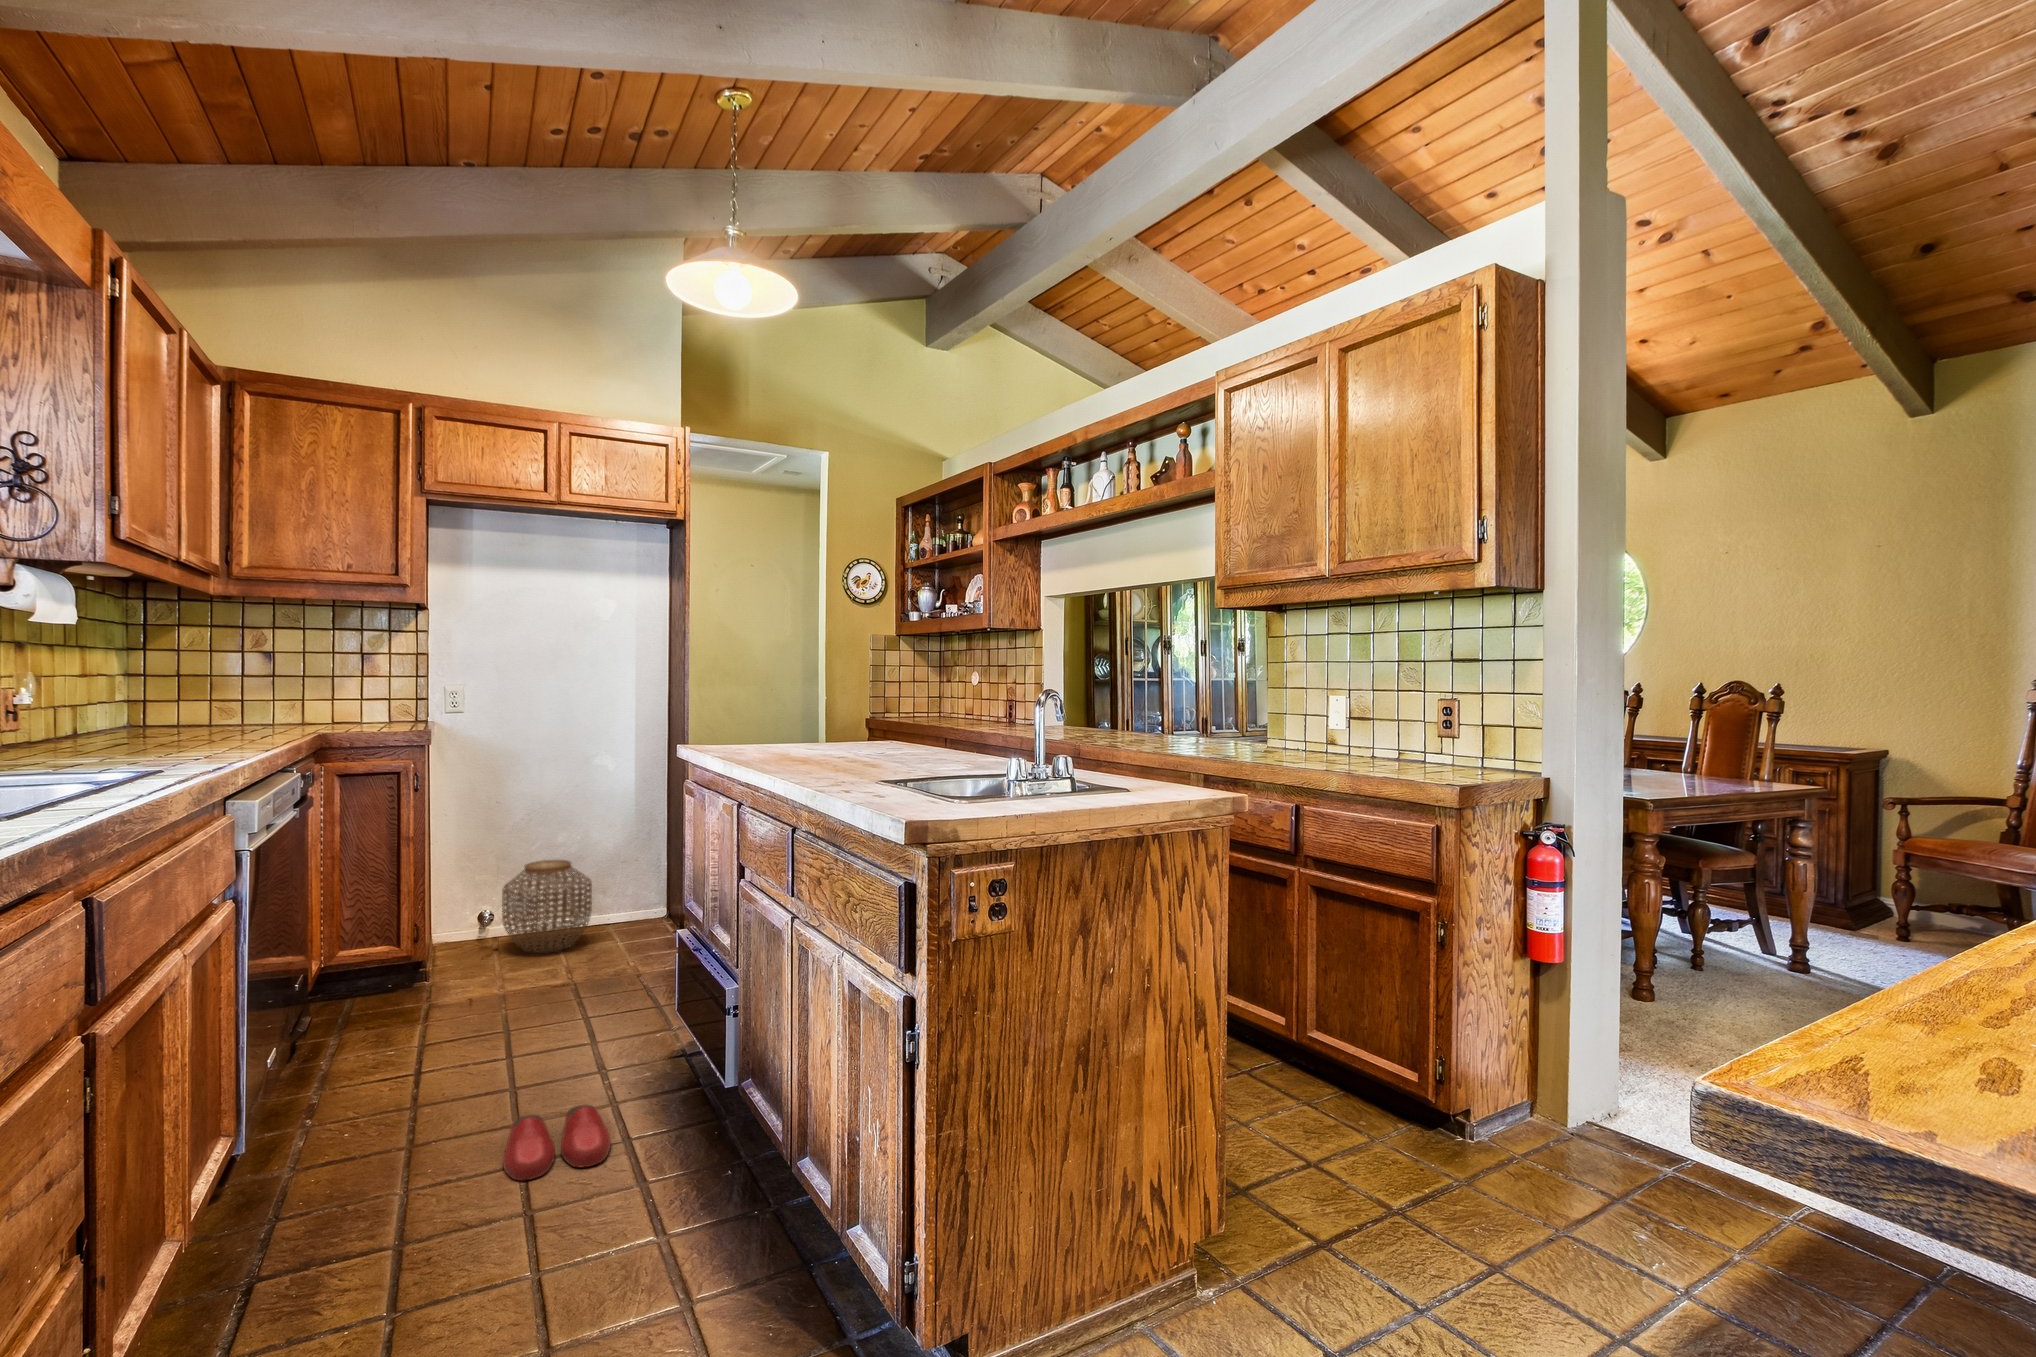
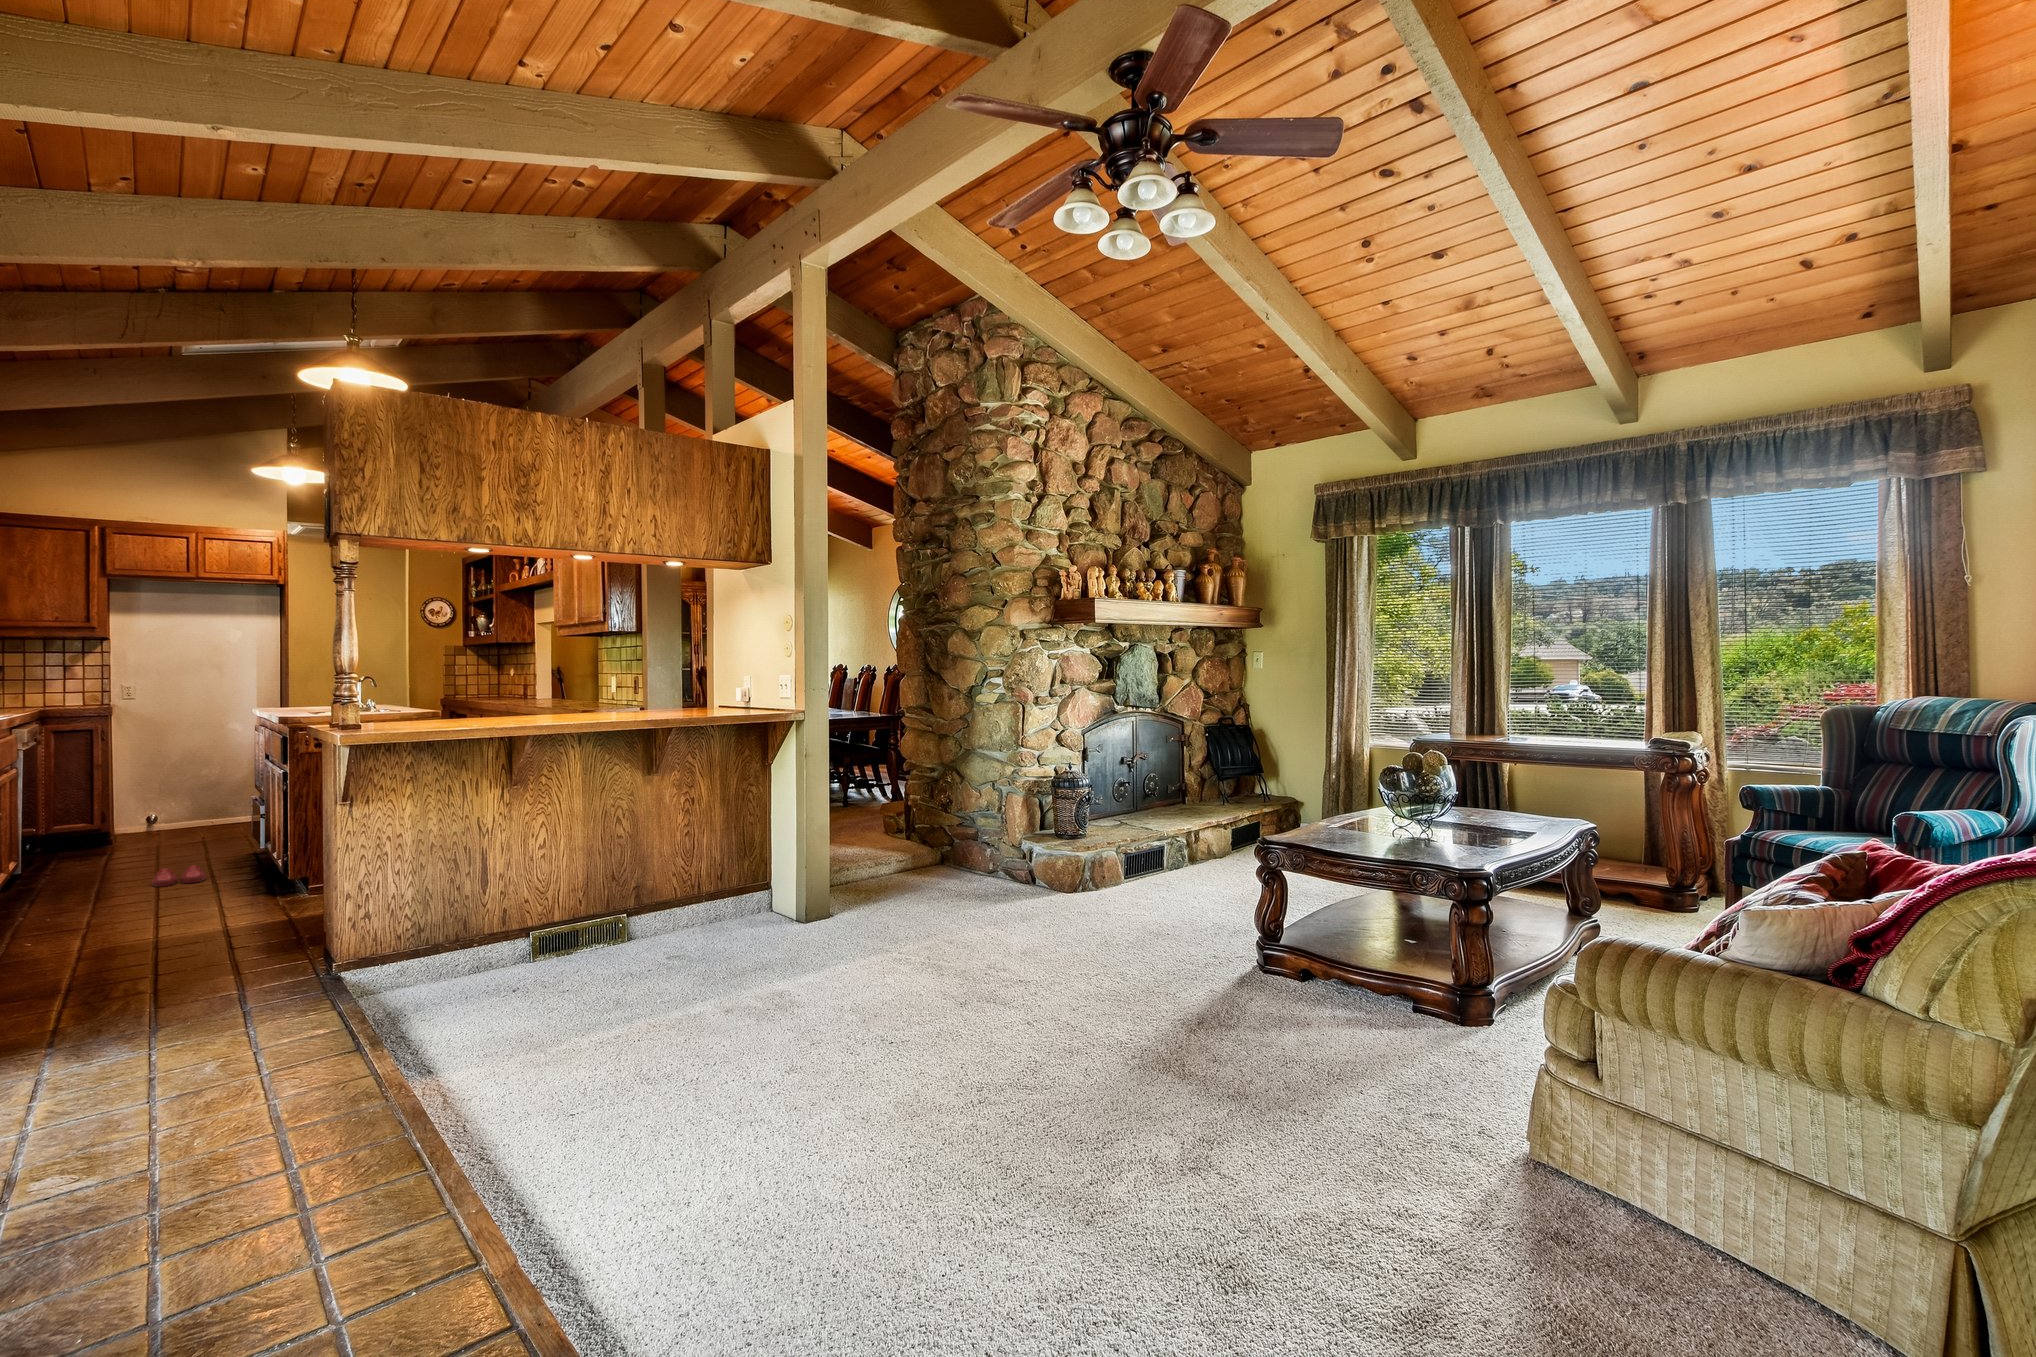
woven basket: present [502,860,592,953] -> none [164,784,225,836]

